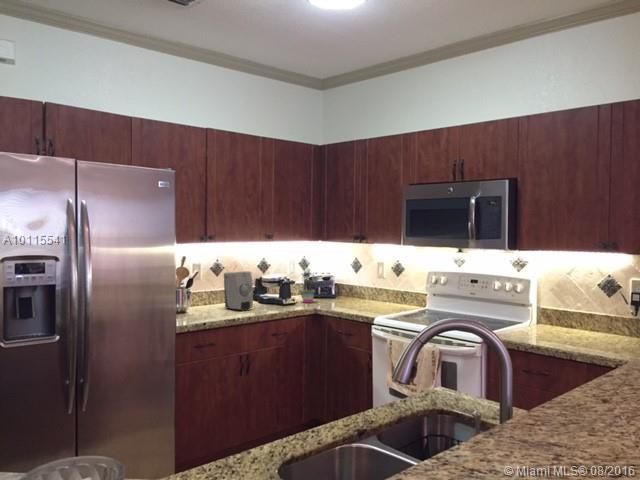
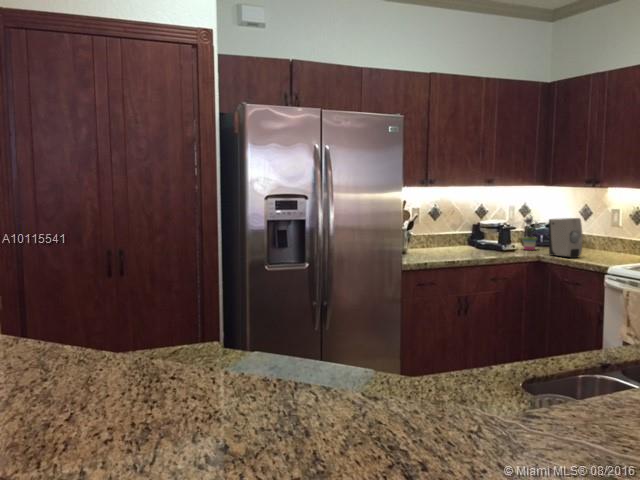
soap dispenser: present [224,271,253,311] -> present [549,218,583,258]

